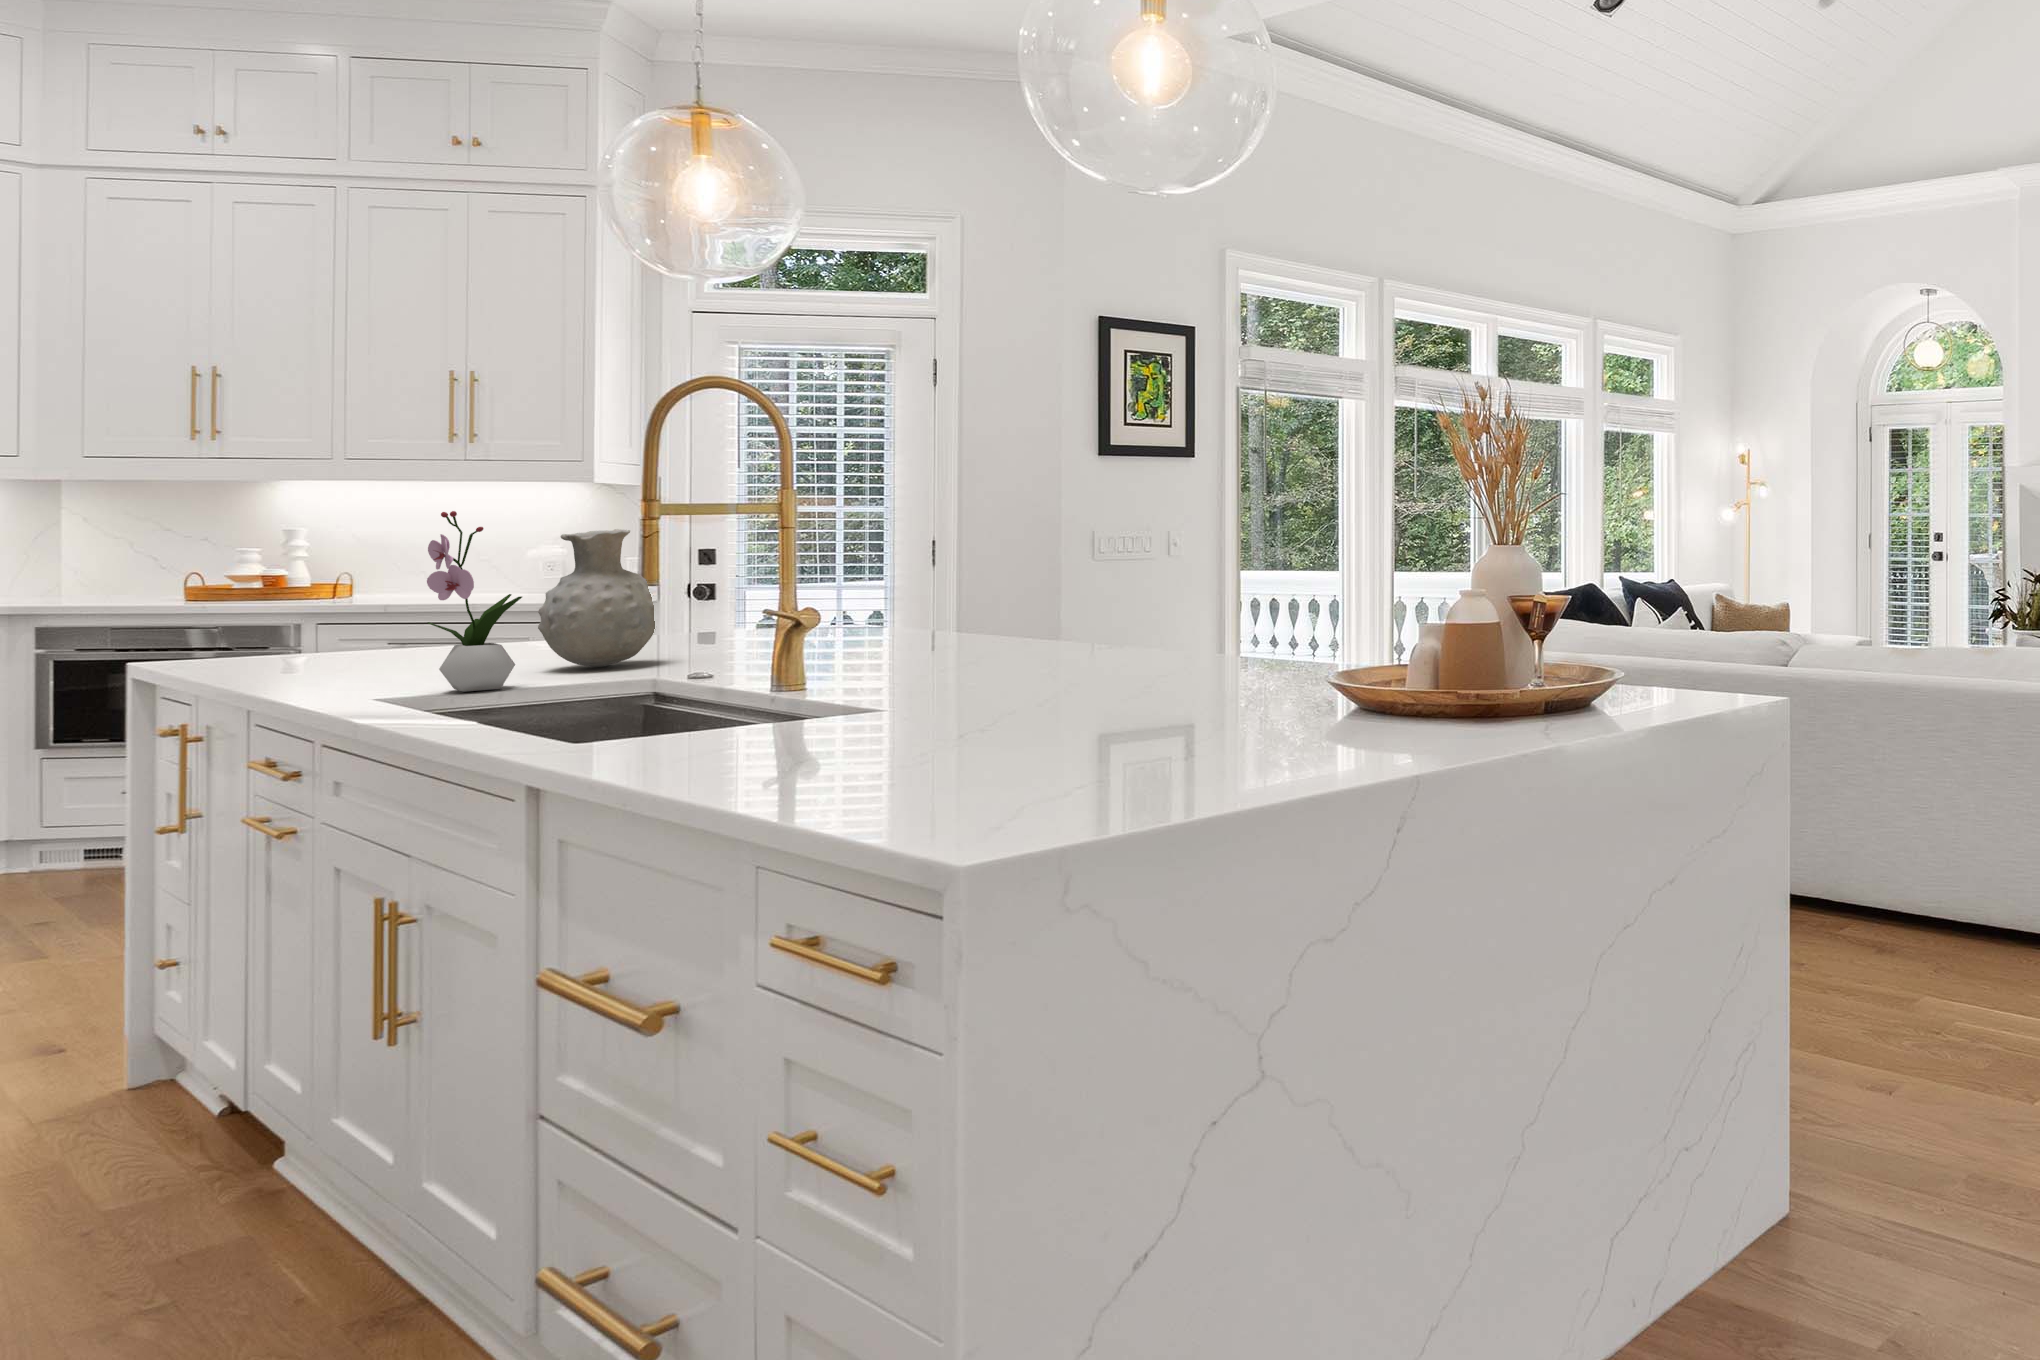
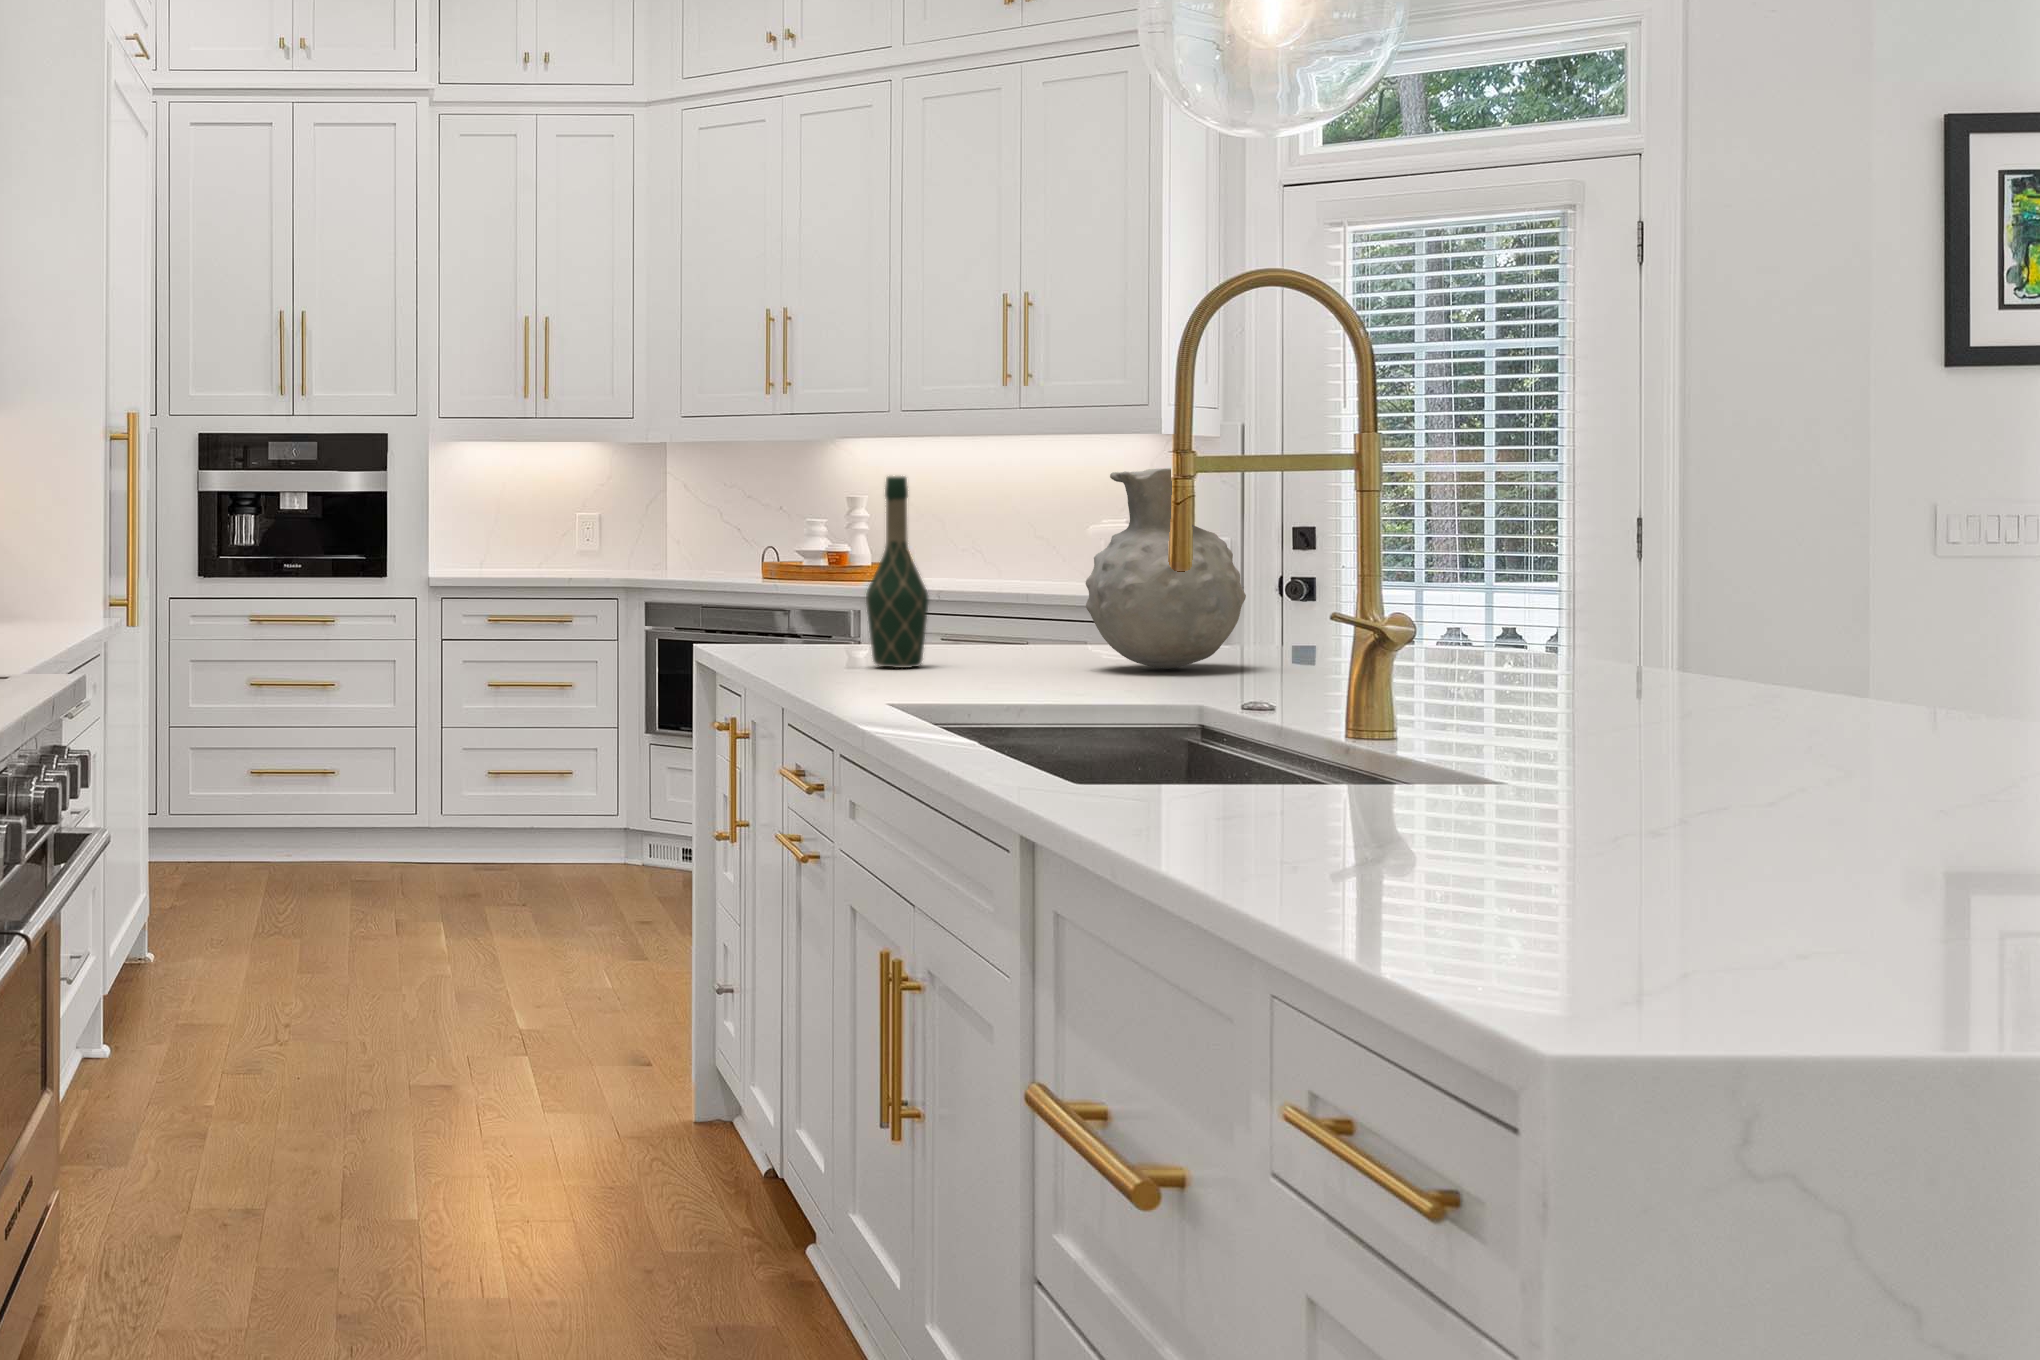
flower arrangement: present [427,511,522,692] -> none [950,435,1063,687]
wine bottle: none [339,536,399,682] -> present [866,476,929,668]

